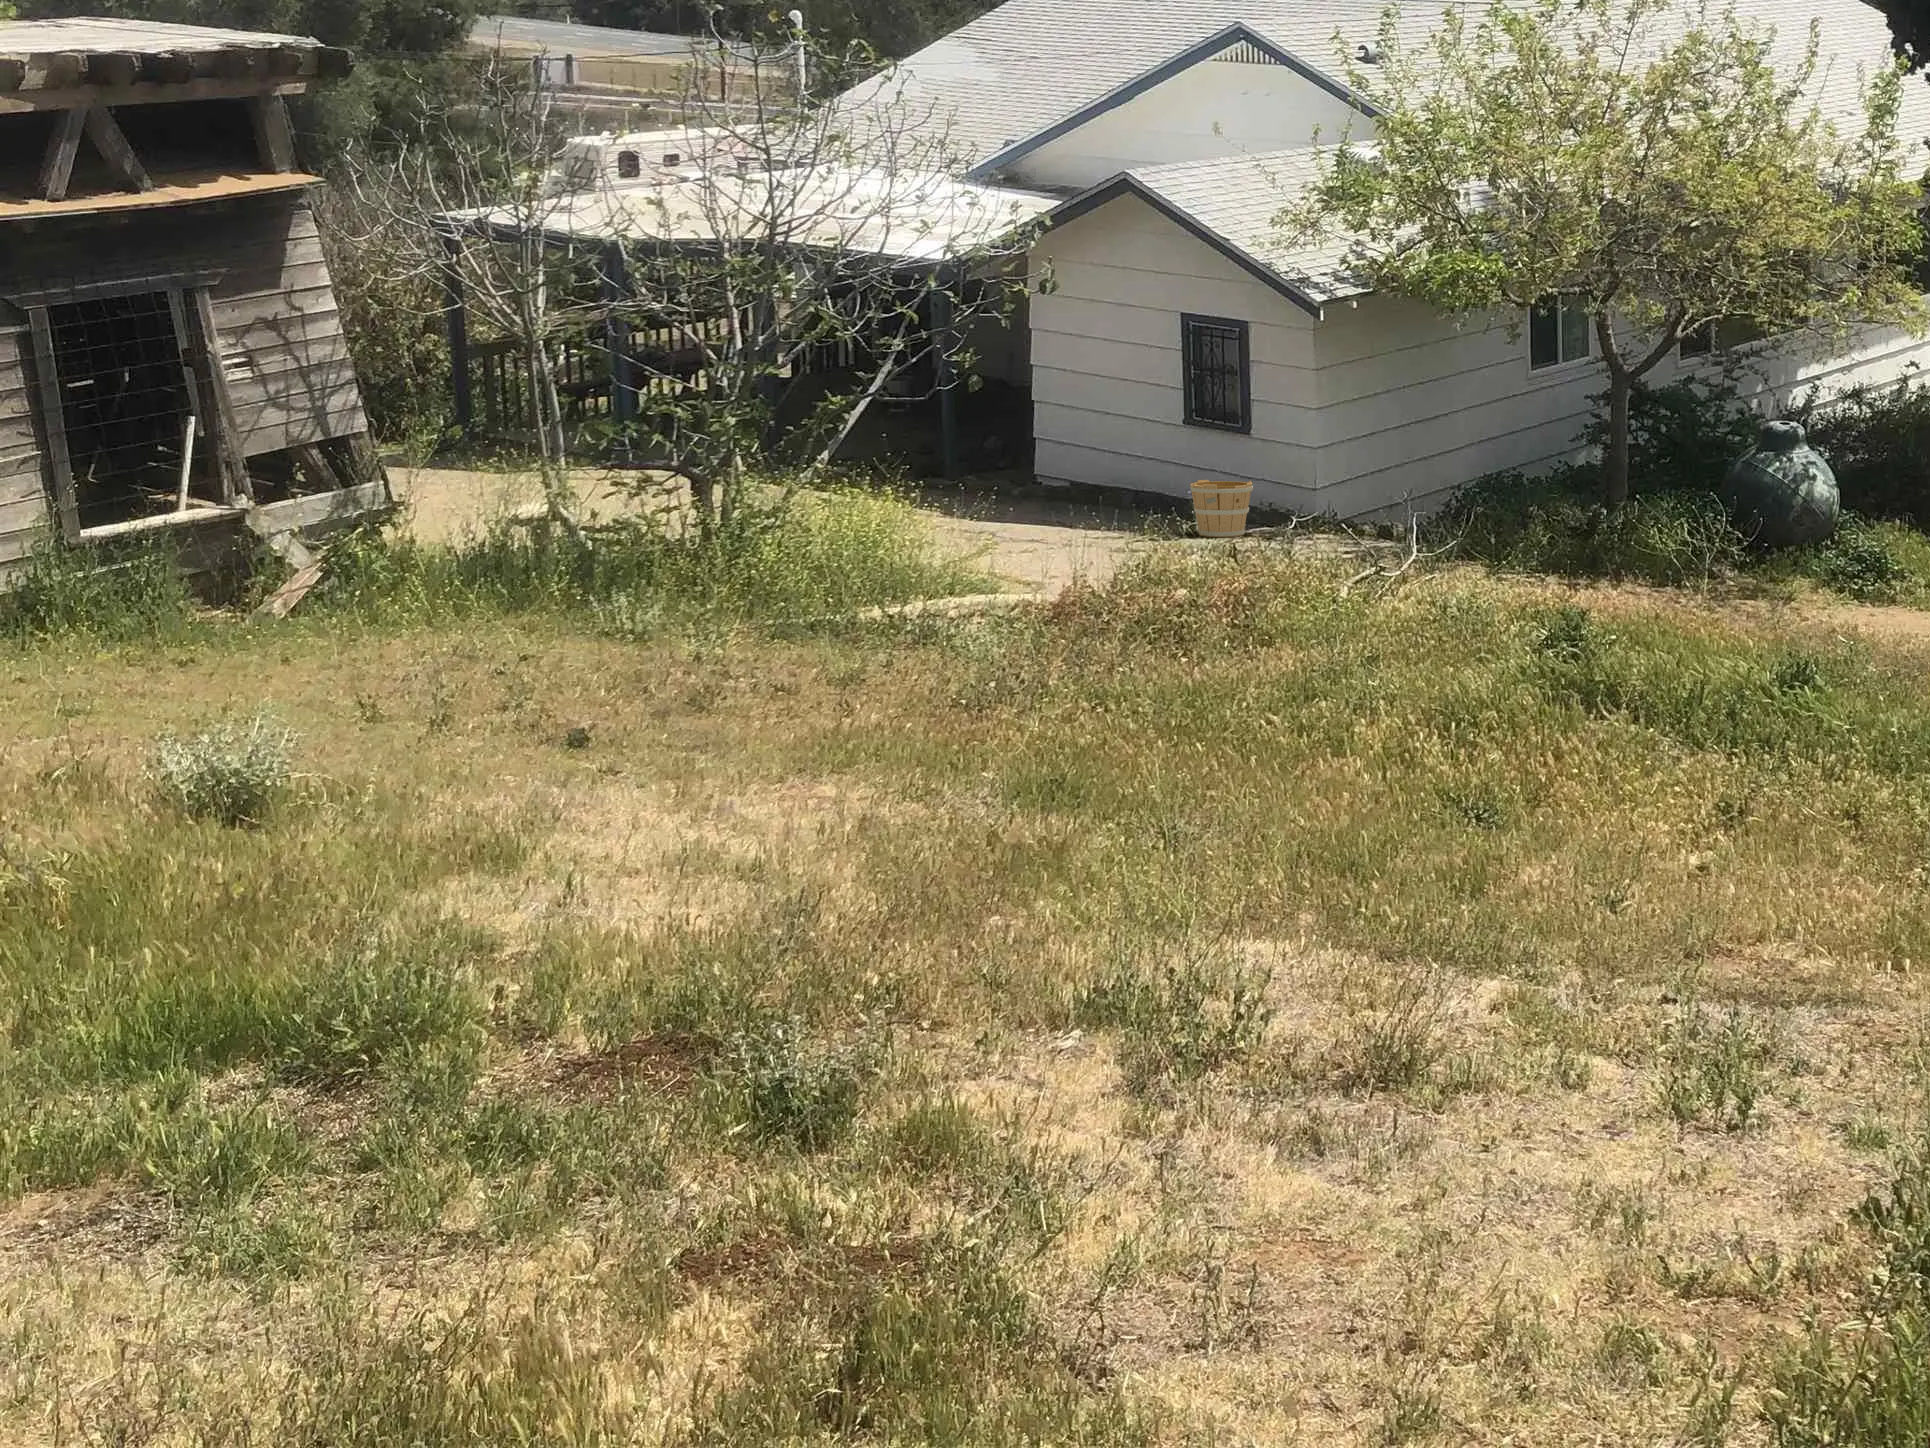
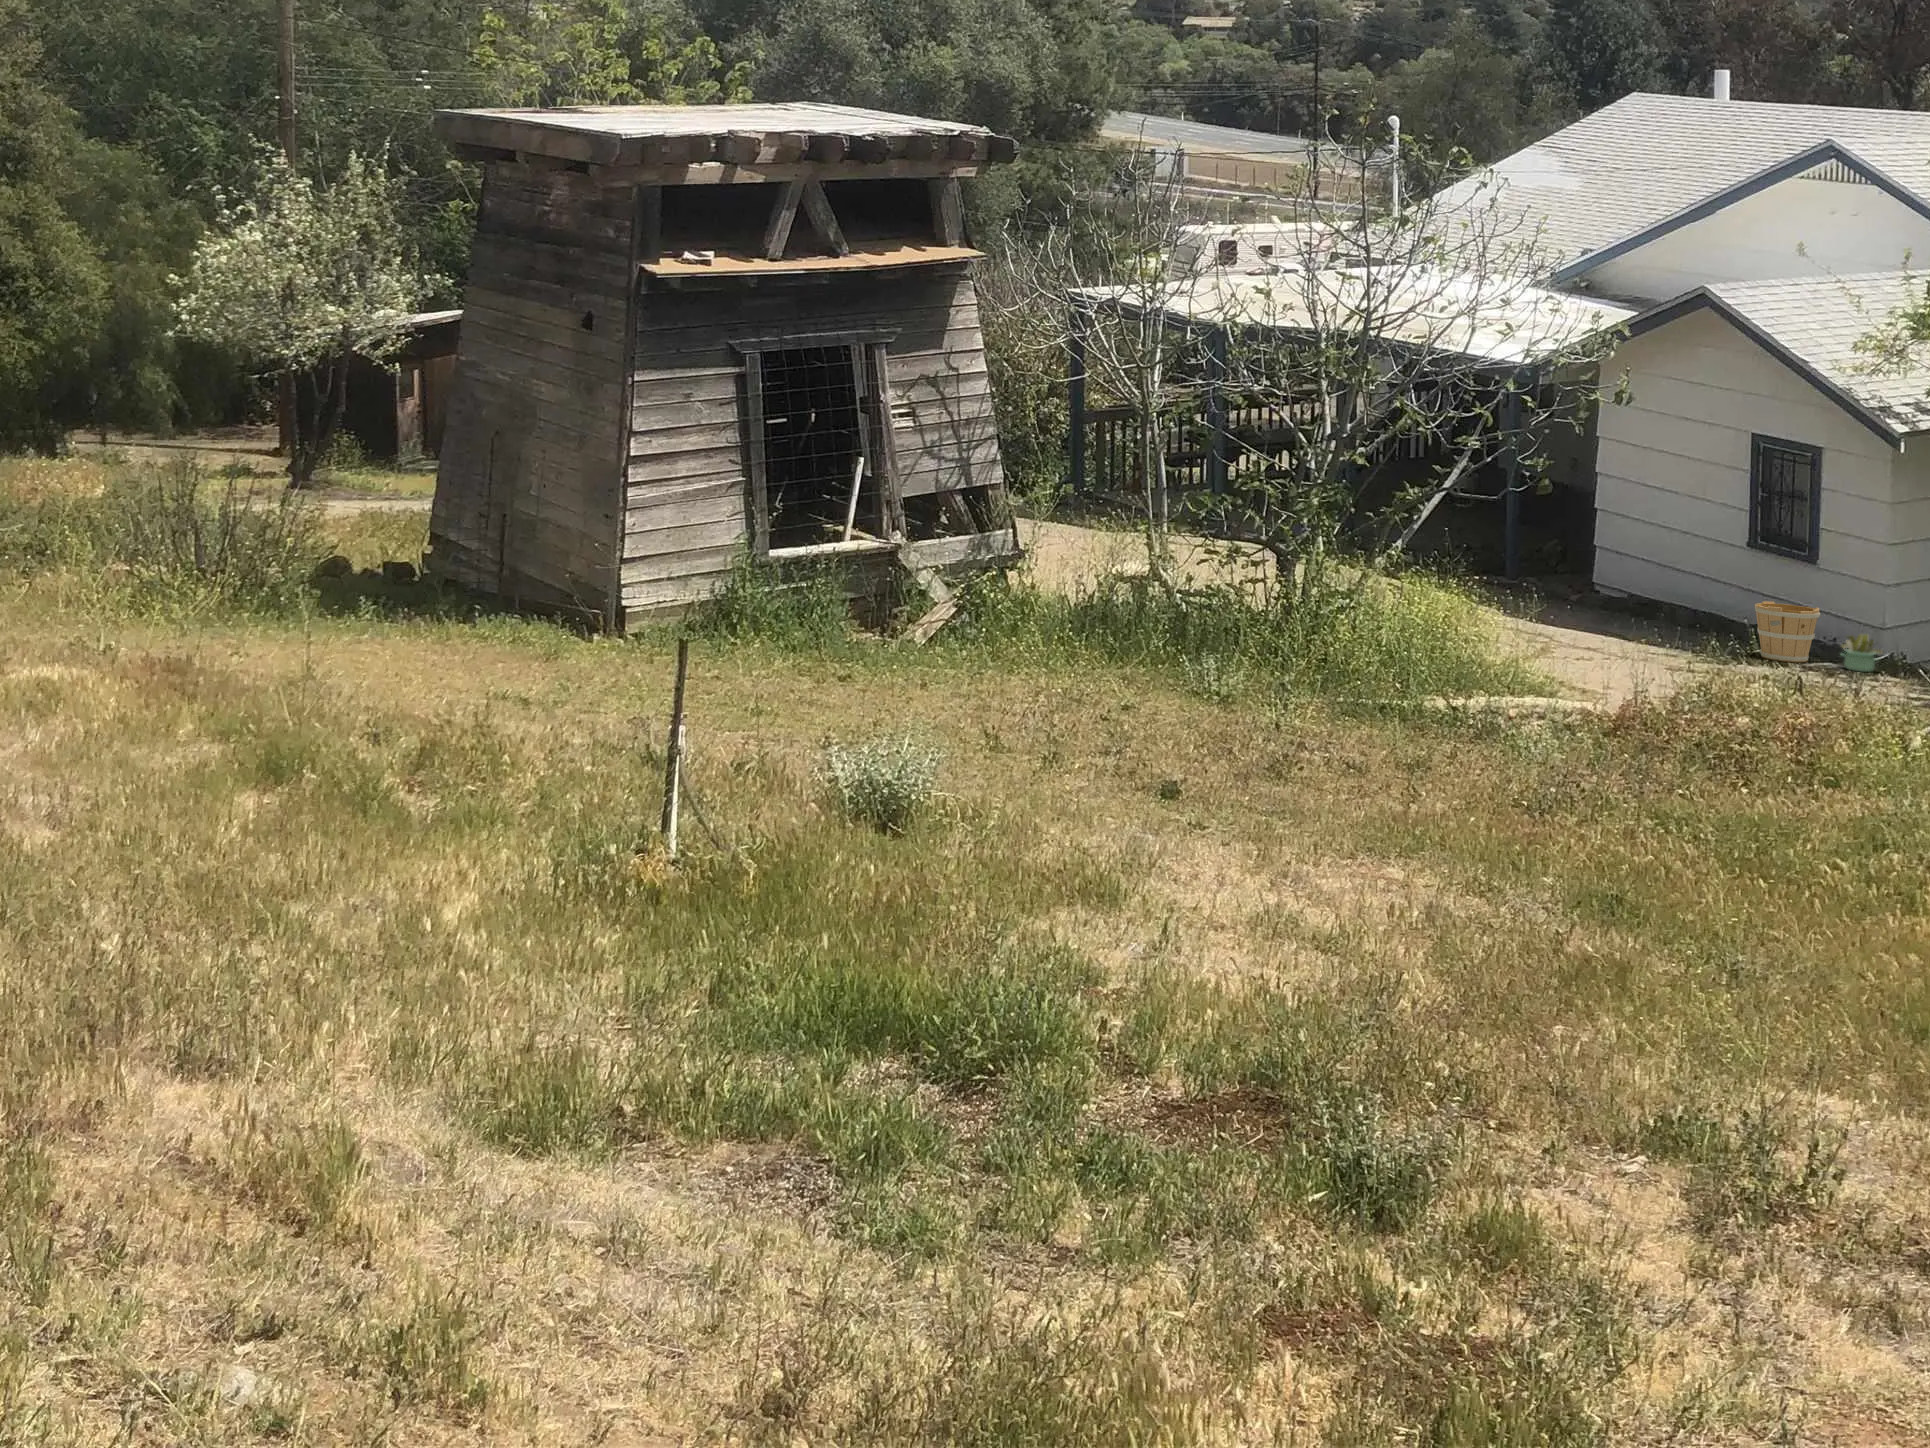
decorative plant: none [1274,502,1314,539] -> present [1841,634,1882,672]

